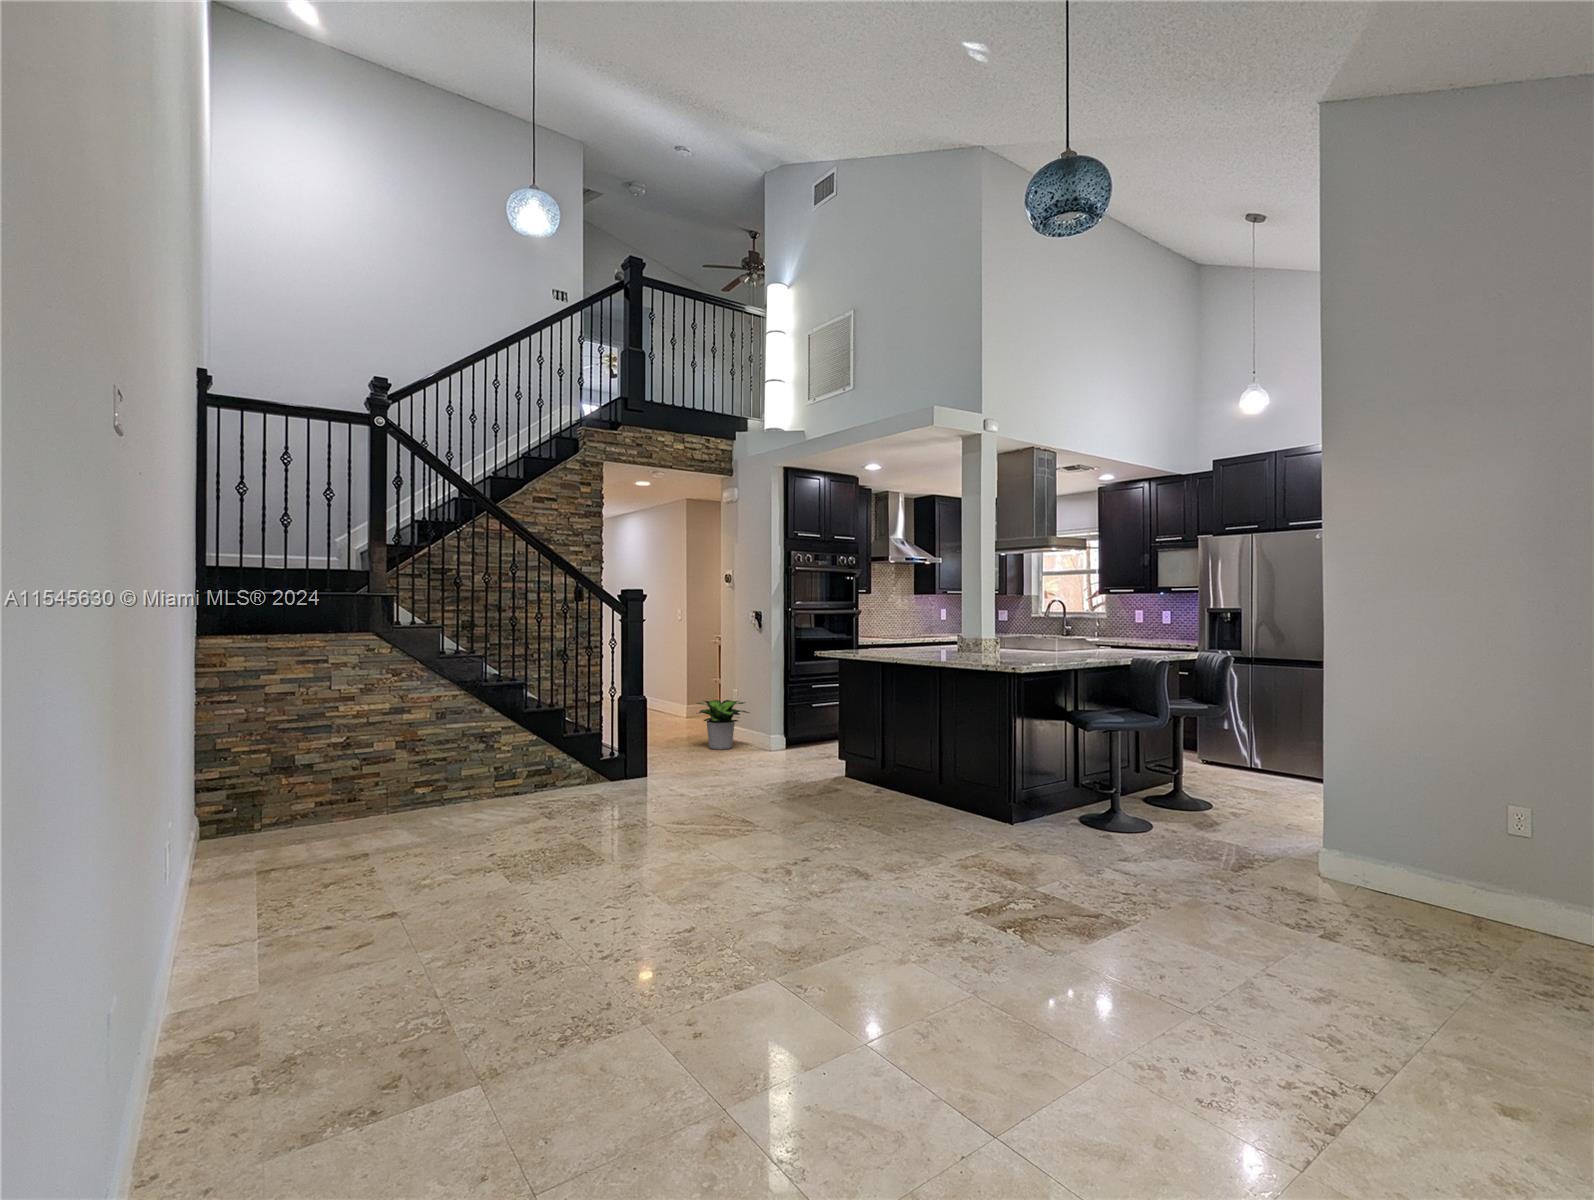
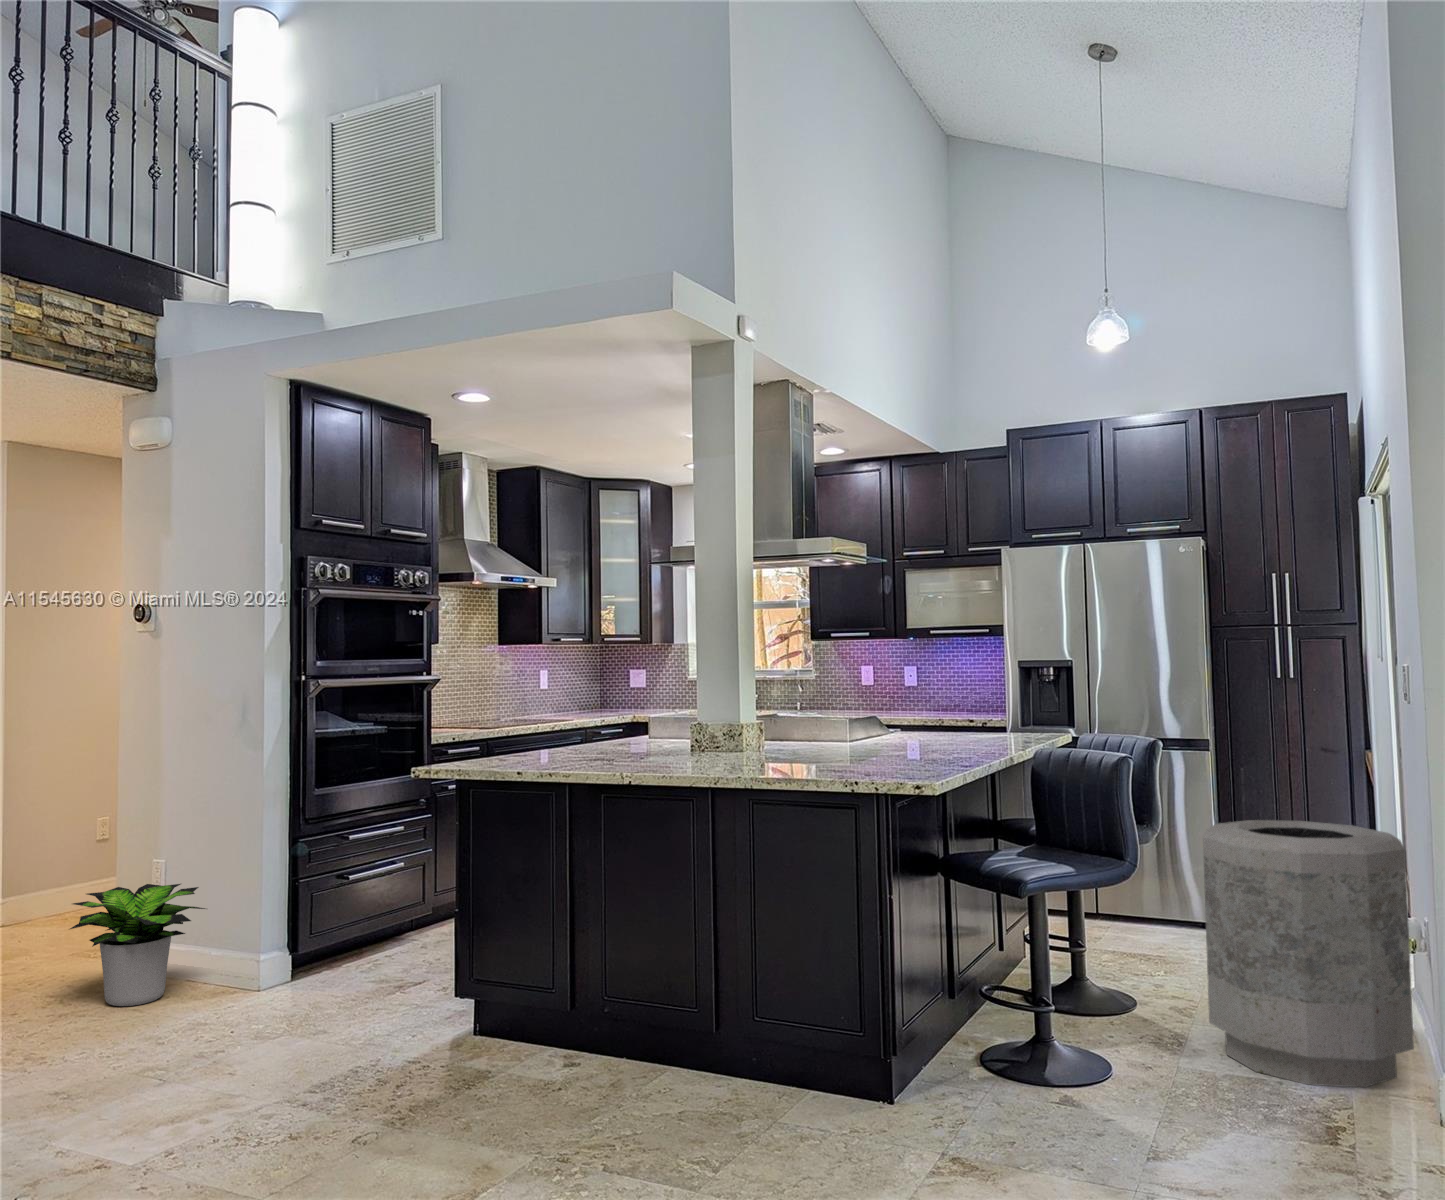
trash can: none [1206,695,1330,841] -> present [1203,820,1414,1087]

